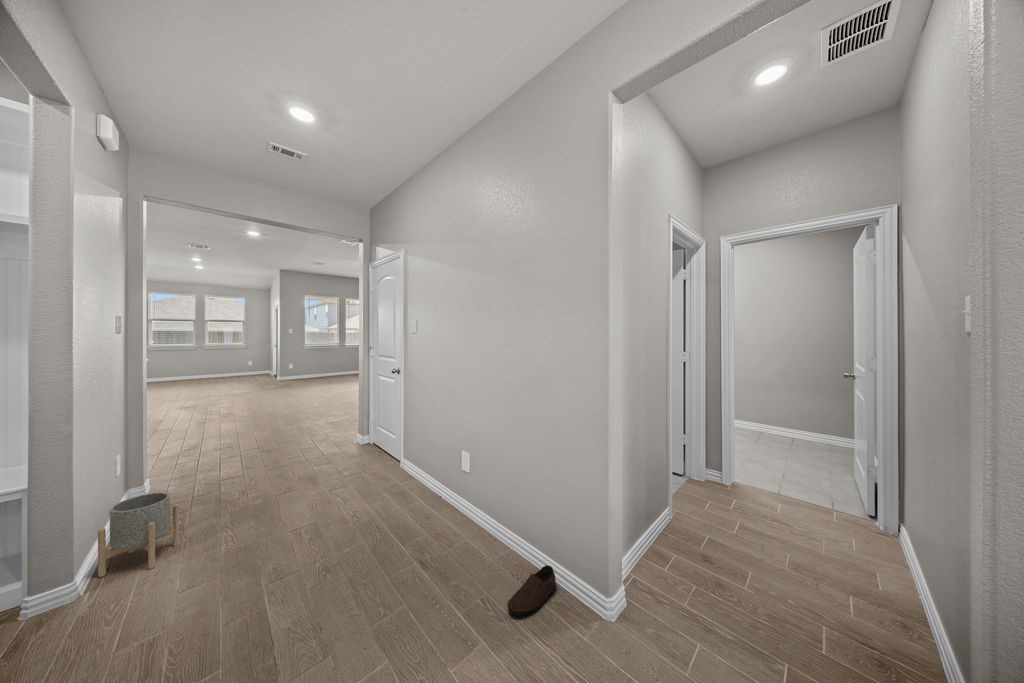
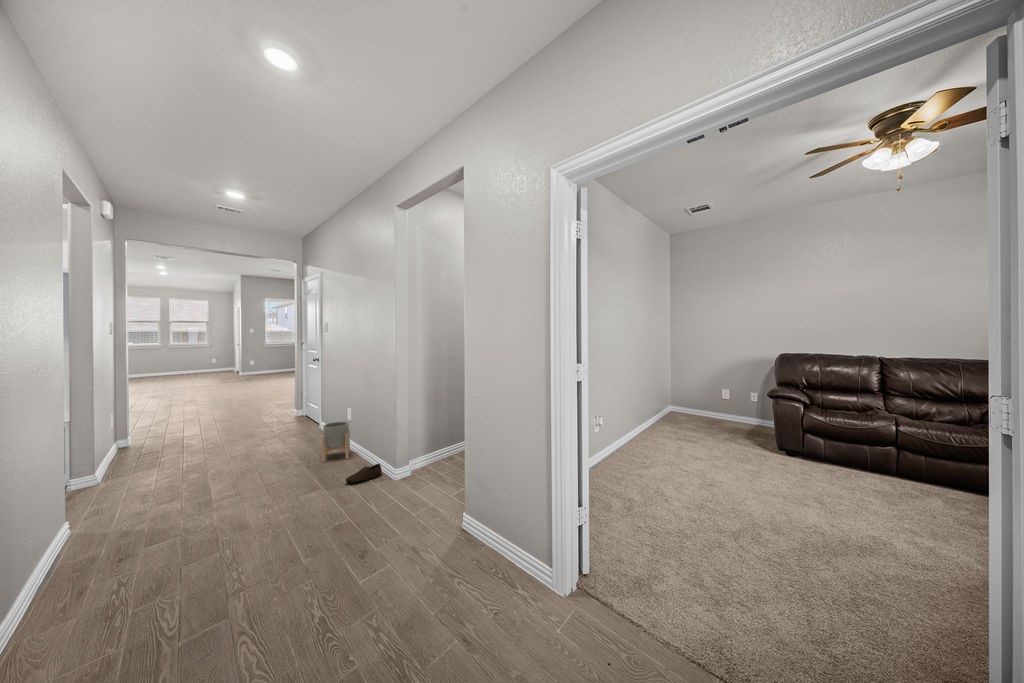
planter: present [98,492,179,577] -> present [322,422,350,462]

